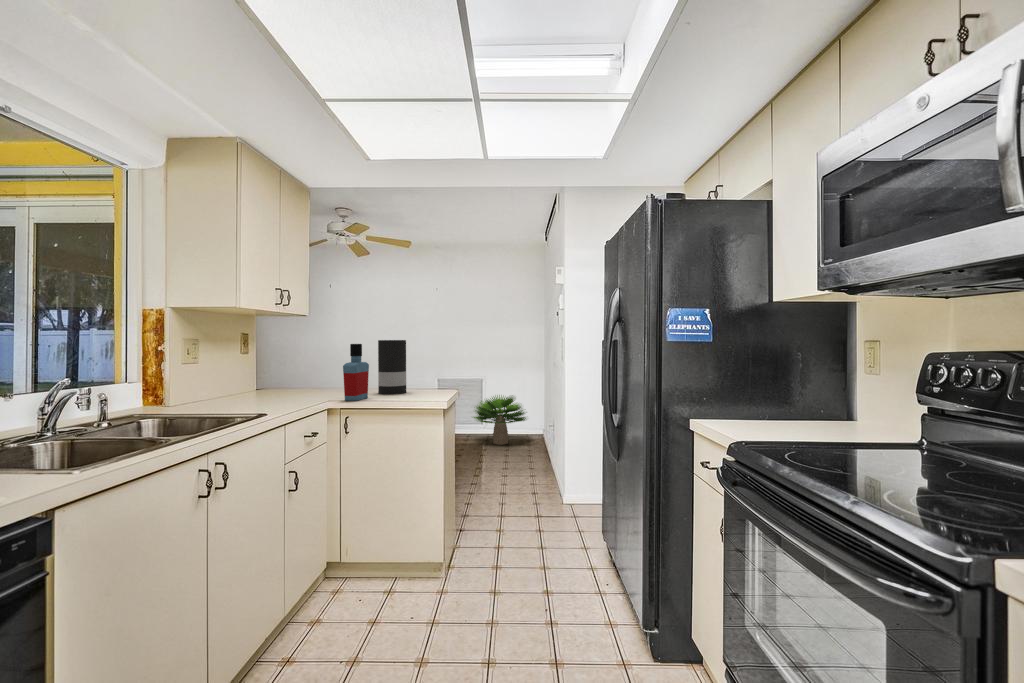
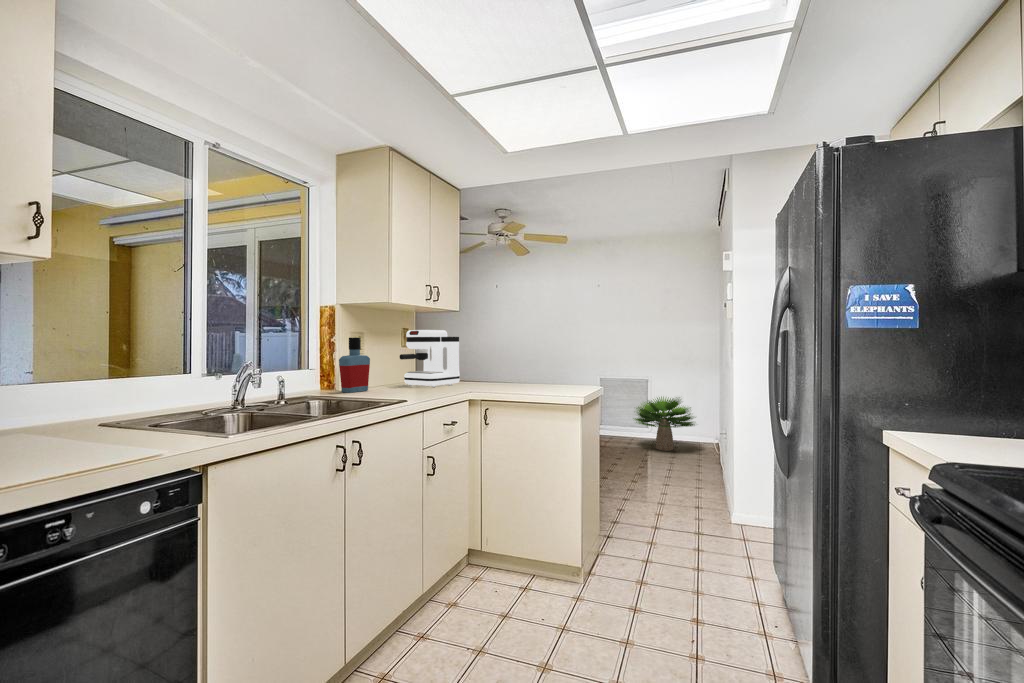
coffee maker: none [242,336,311,397] -> present [400,330,460,387]
vase: present [378,340,406,394] -> none [520,333,547,388]
bottle: present [343,344,369,401] -> present [339,338,370,393]

